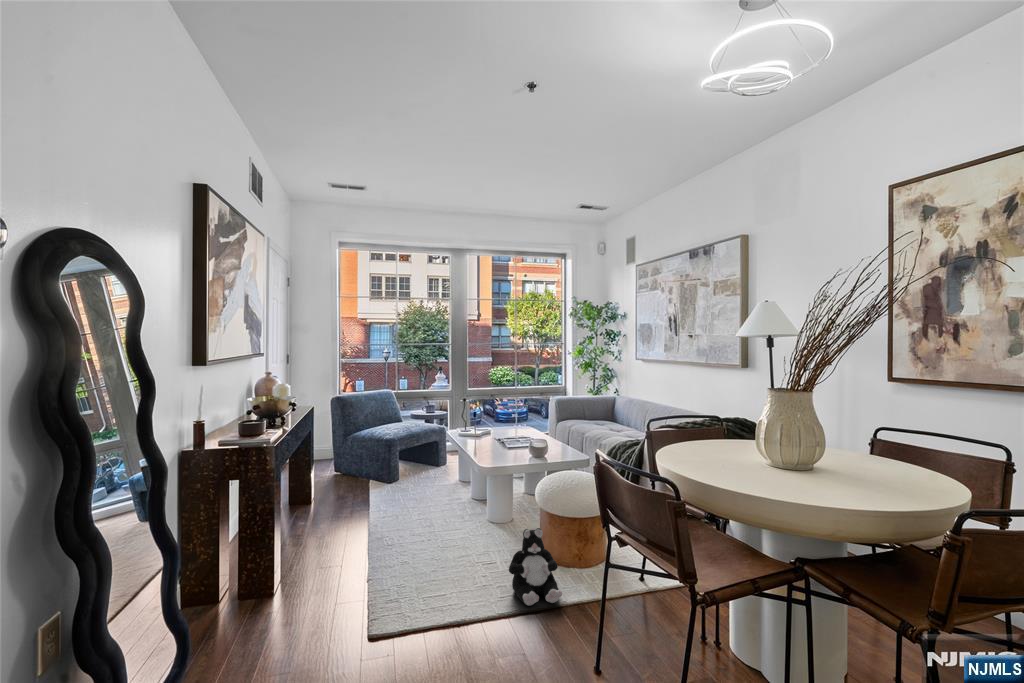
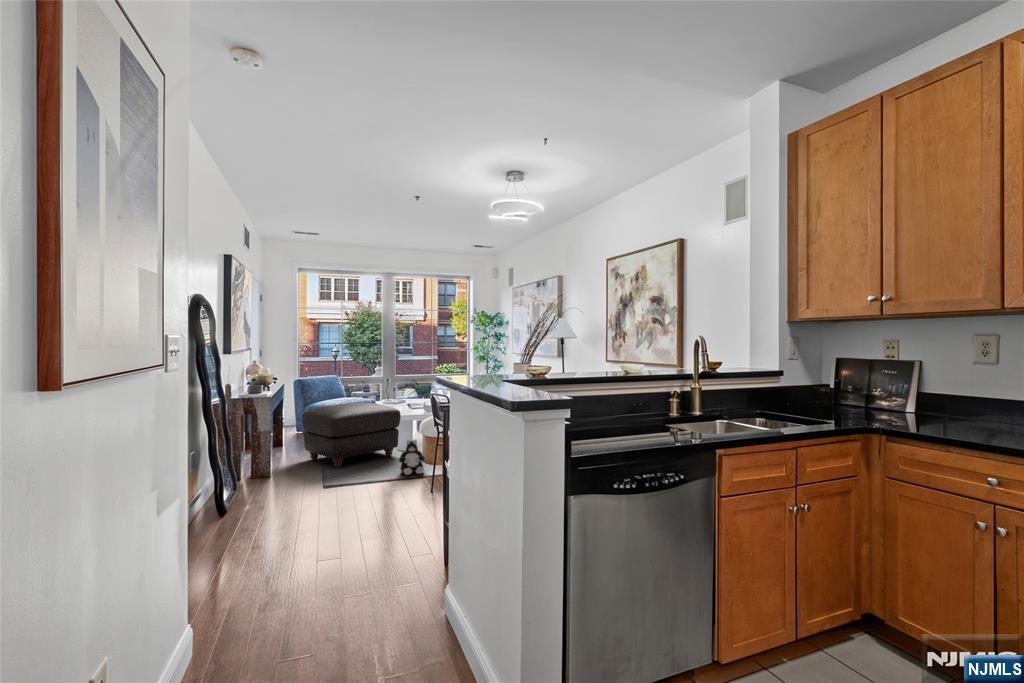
ottoman: none [334,442,499,570] -> present [302,403,401,468]

